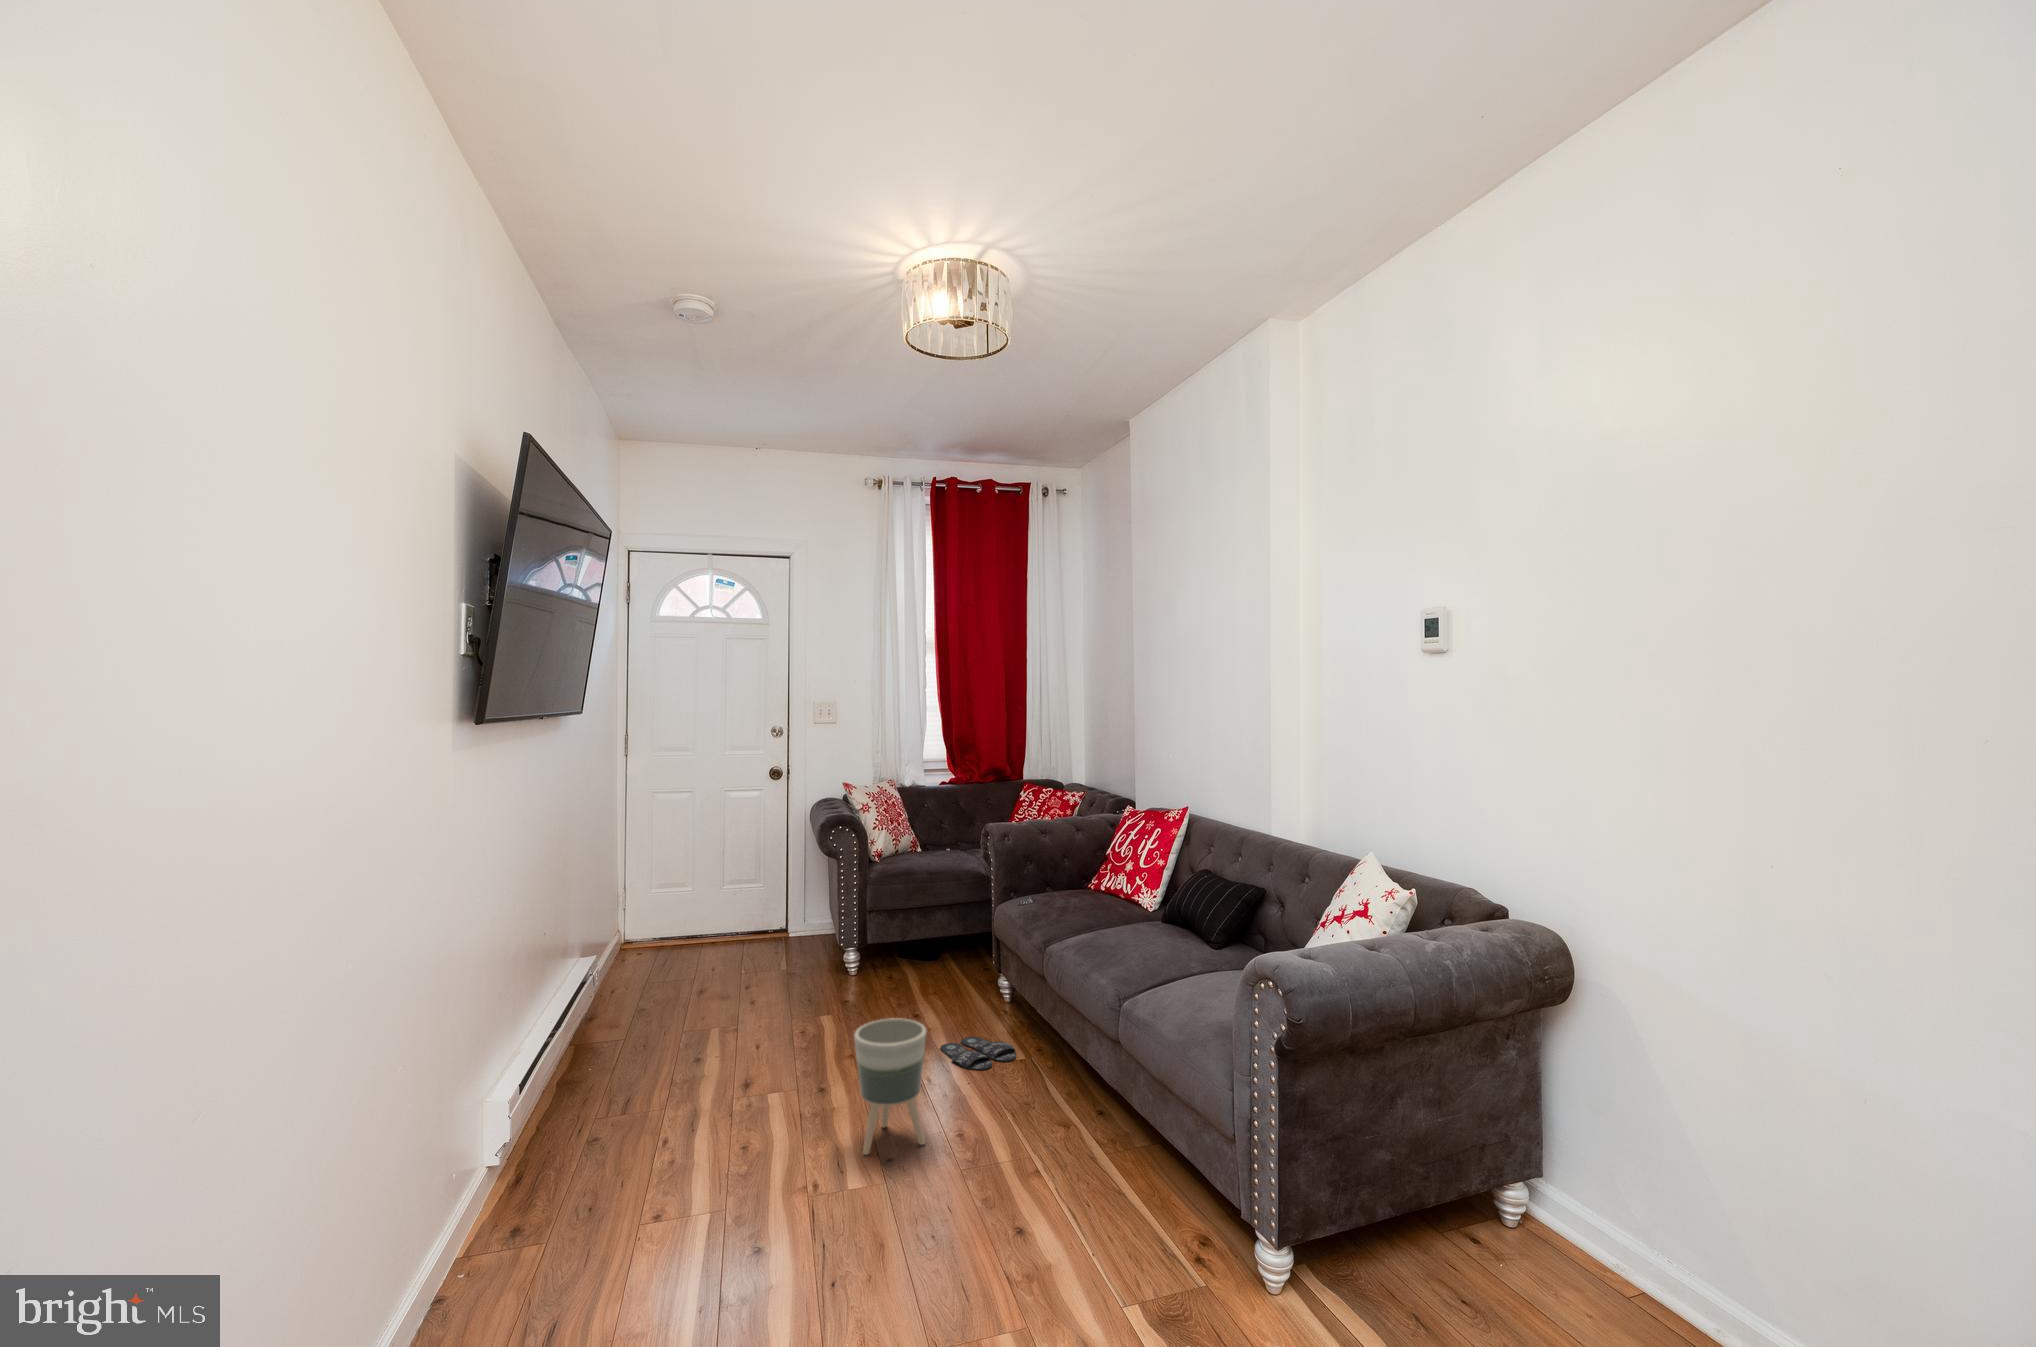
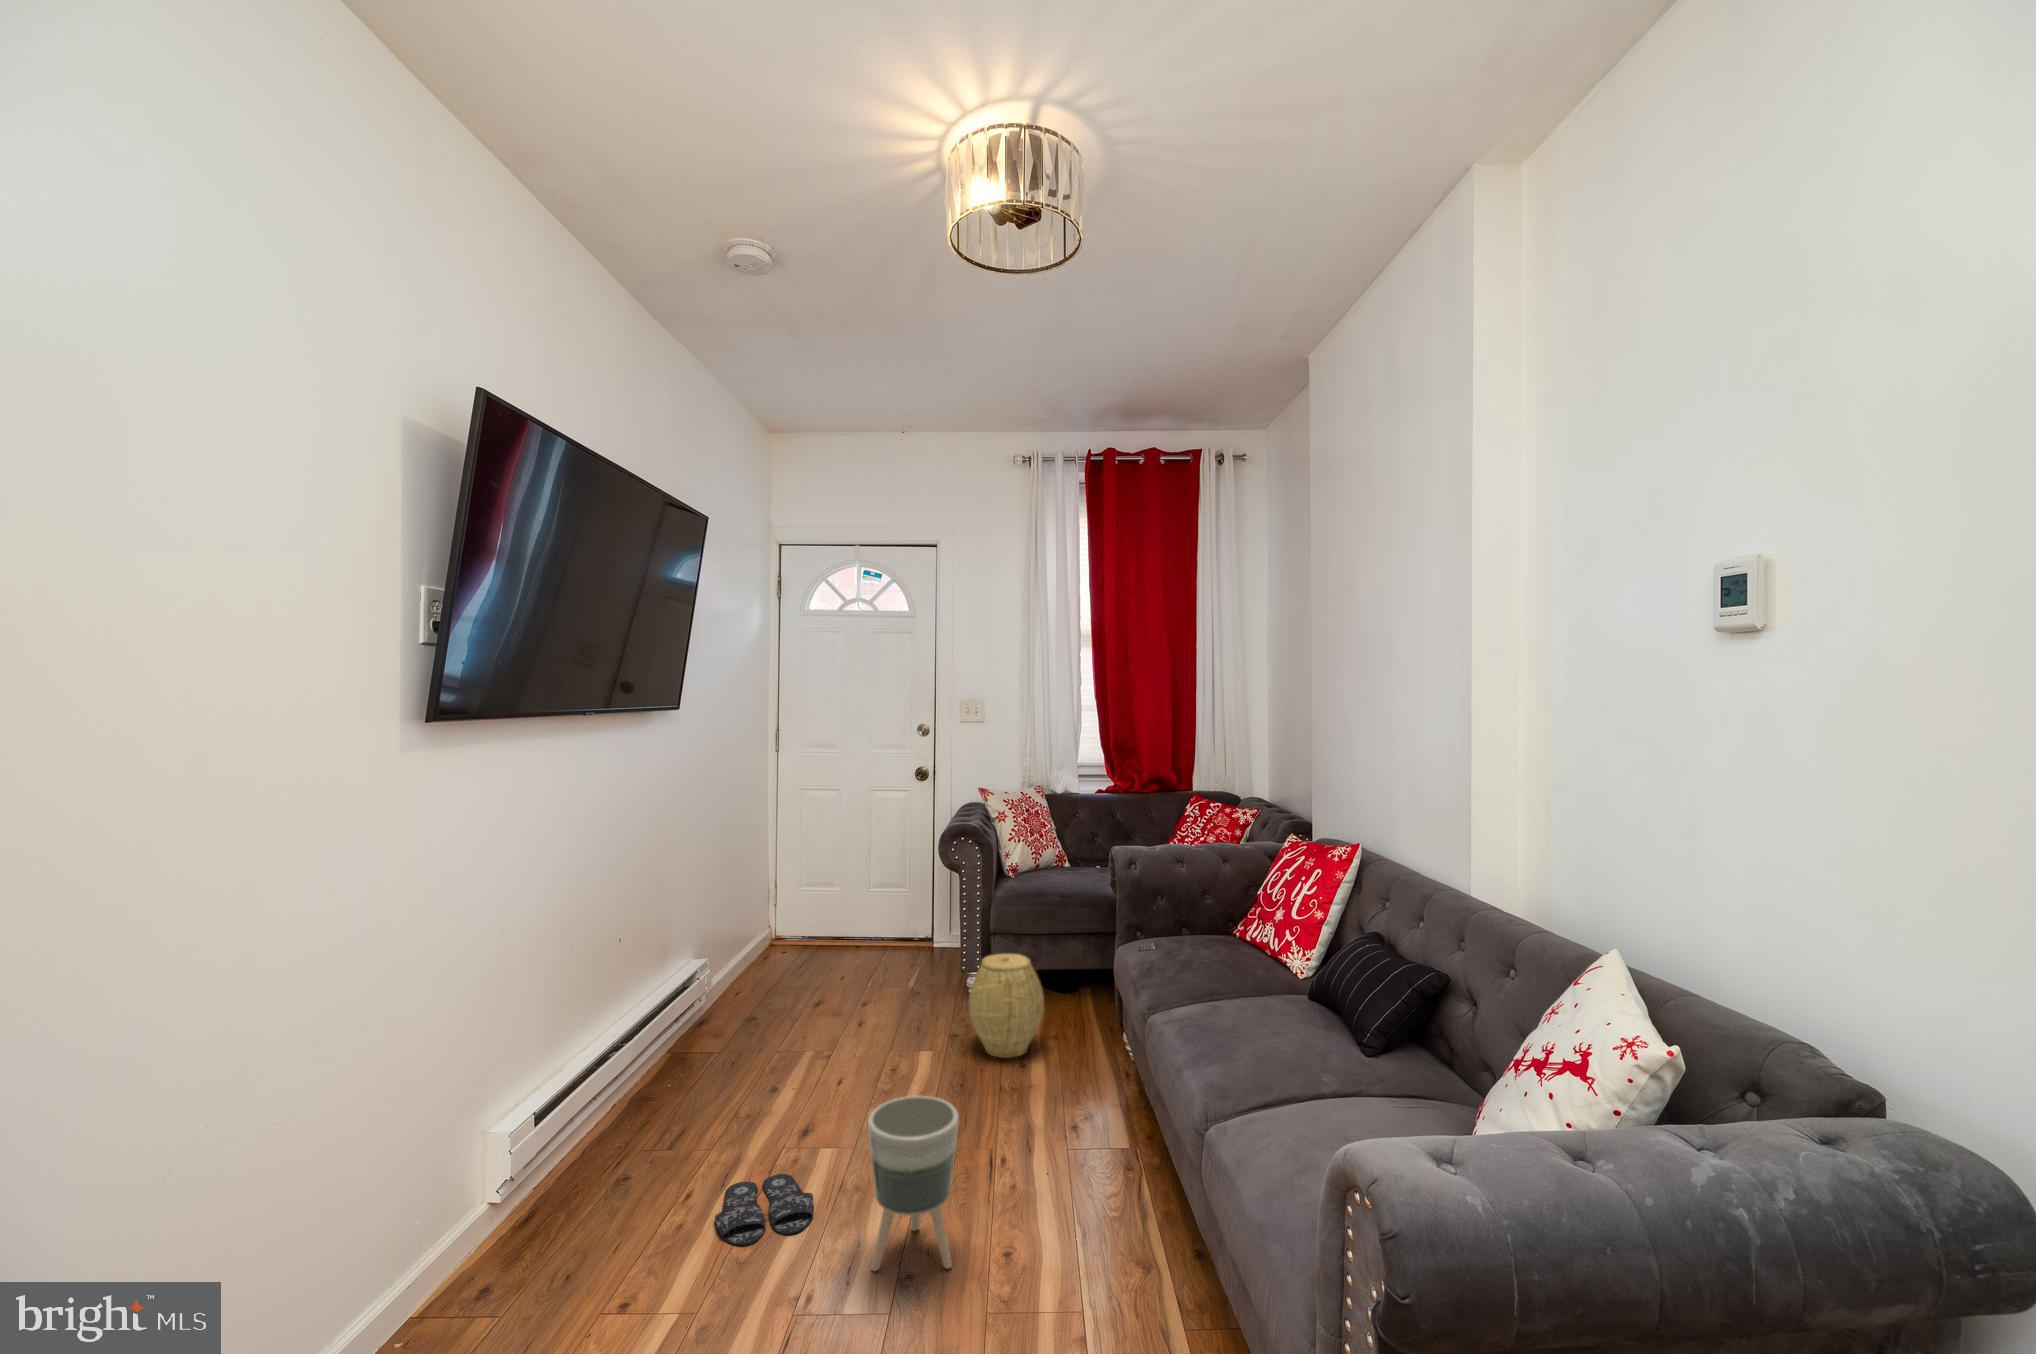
woven basket: none [864,922,930,1010] -> present [969,954,1044,1058]
slippers: present [940,1037,1016,1070] -> present [715,1174,814,1246]

